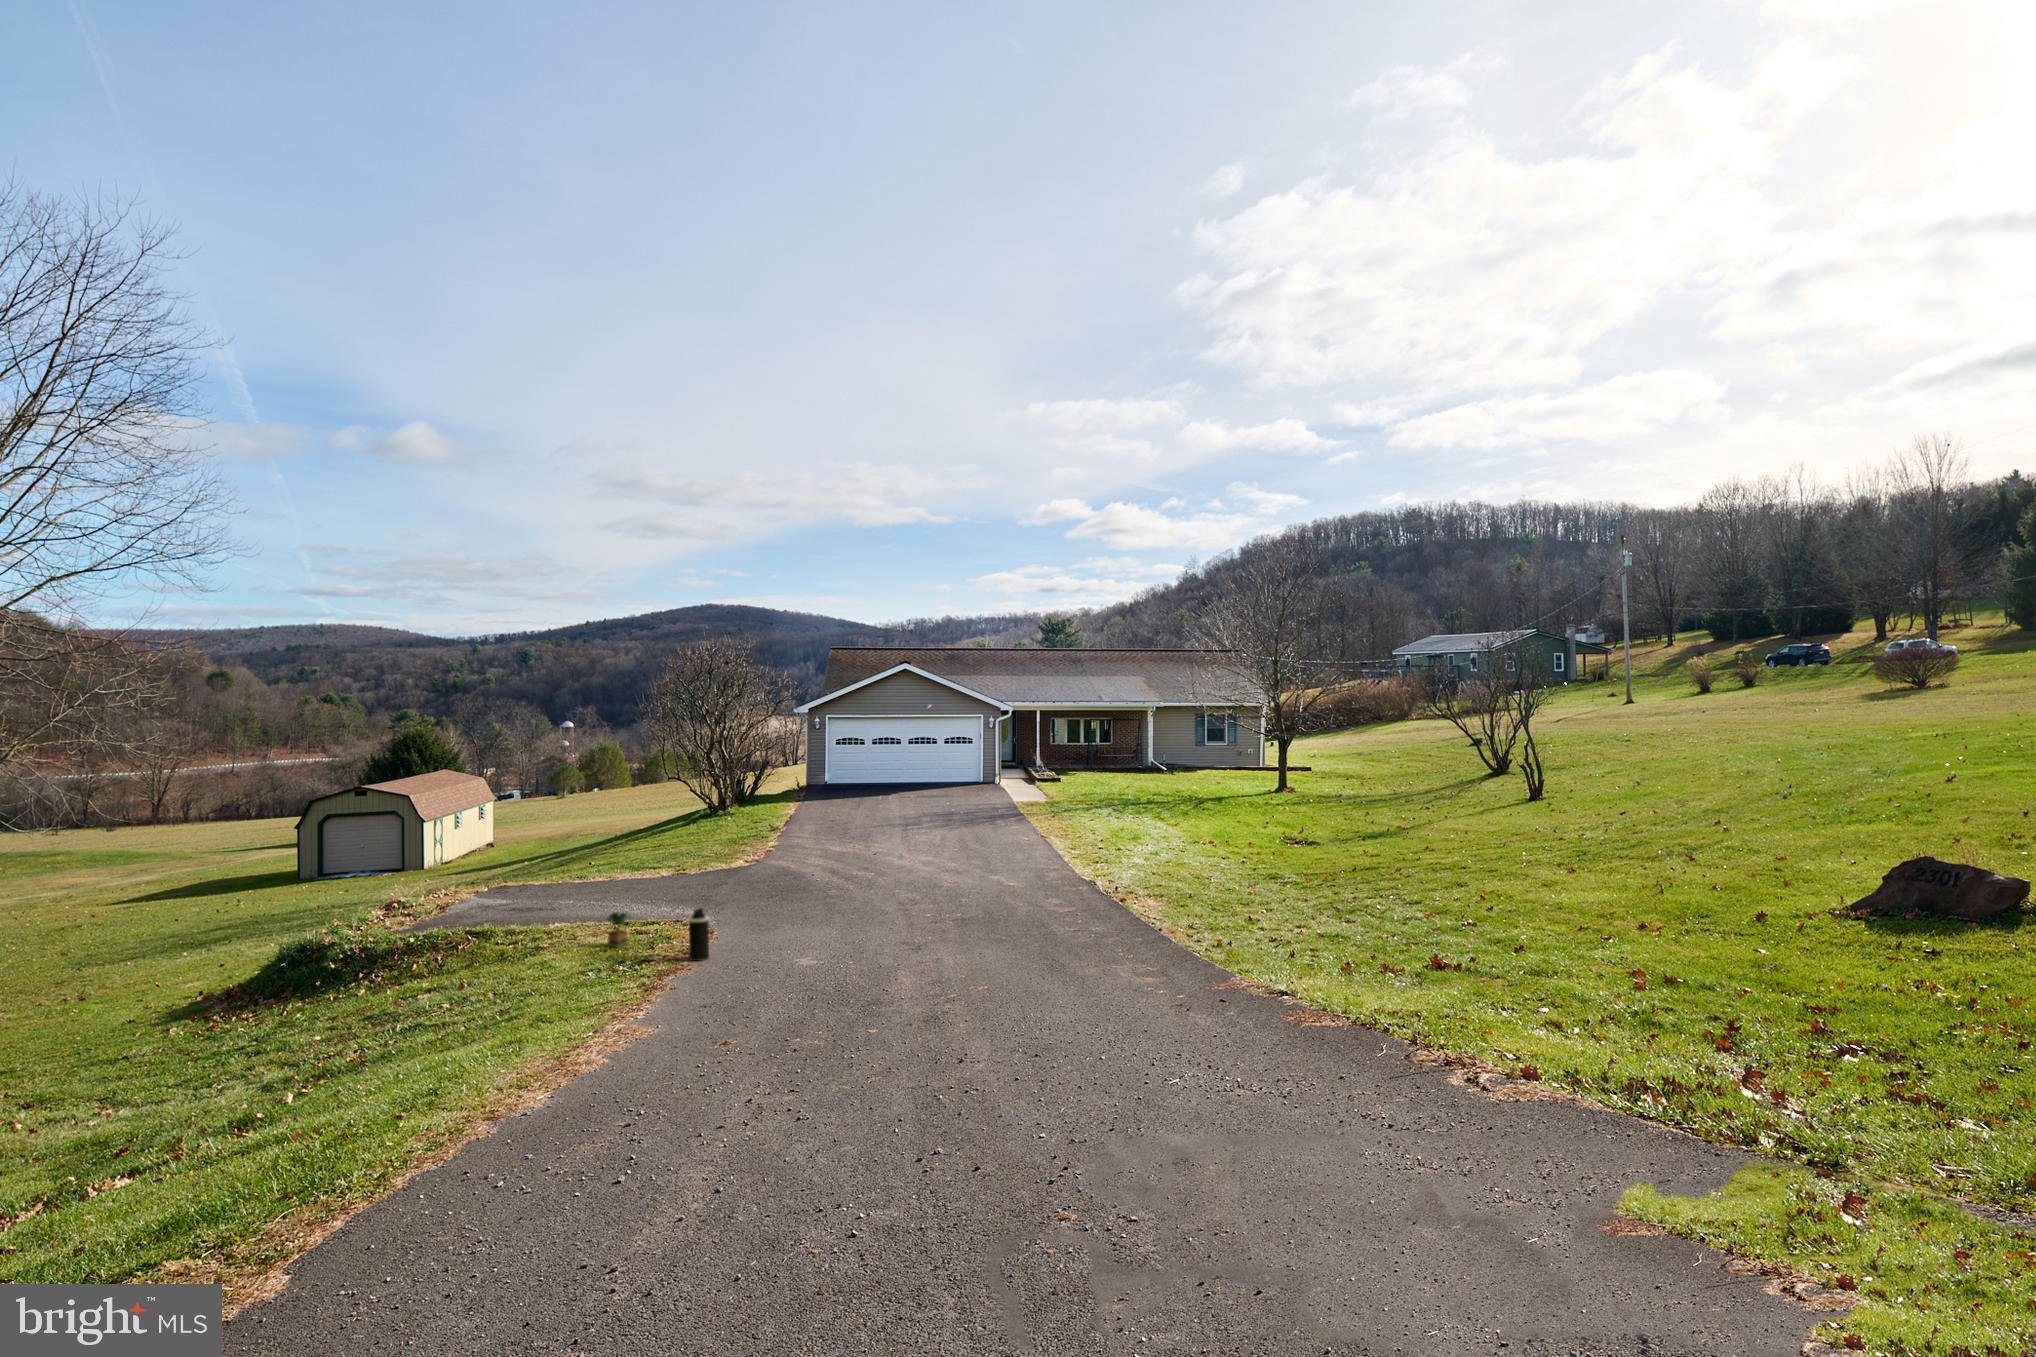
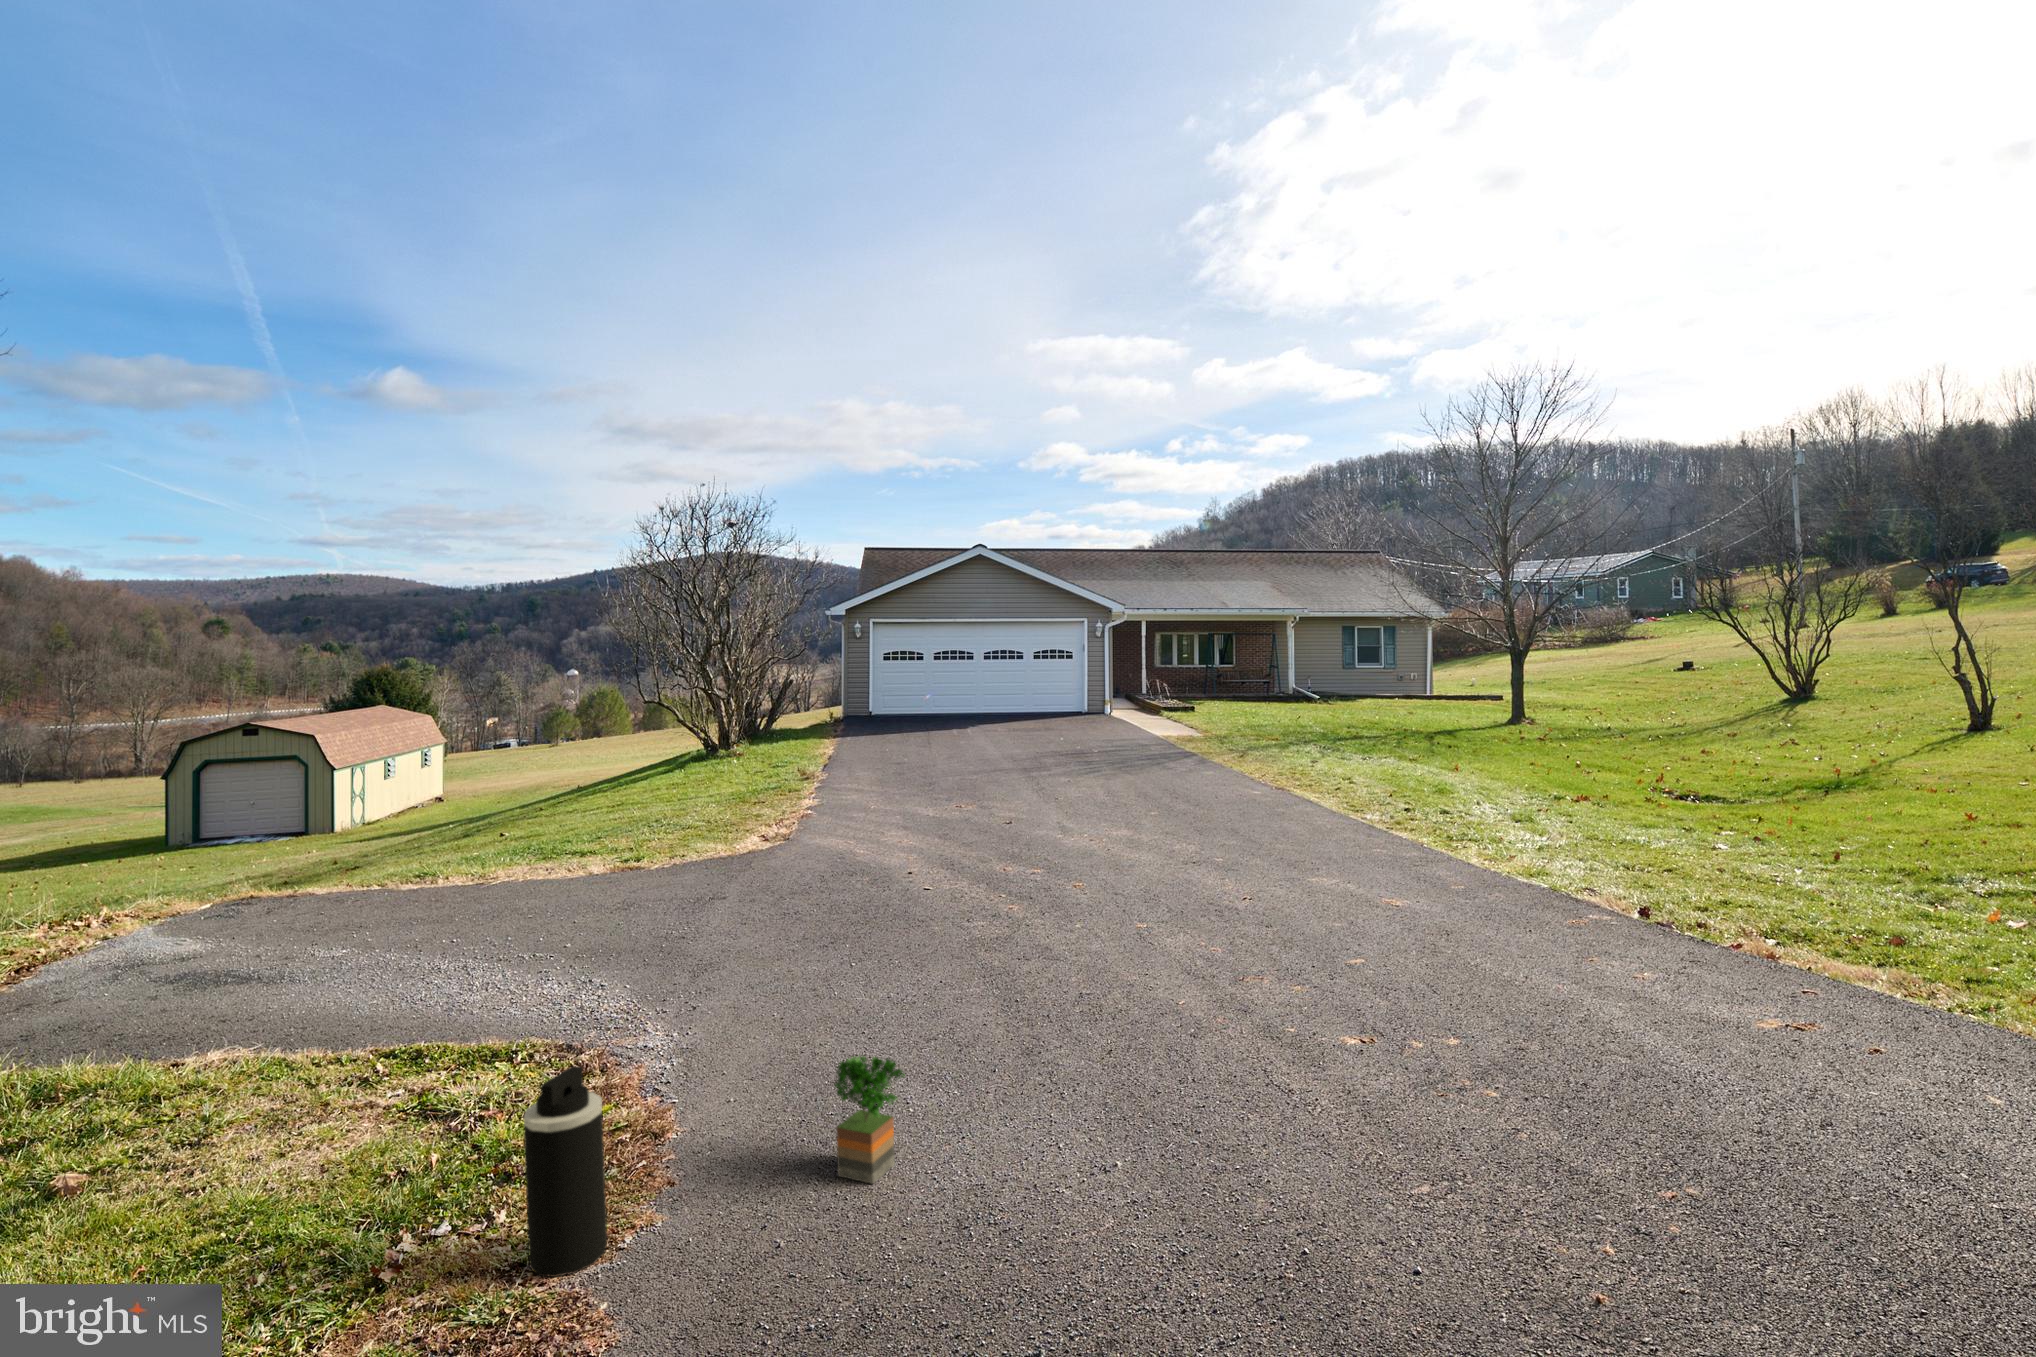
potted tree: present [607,912,628,948] -> present [835,1057,905,1184]

